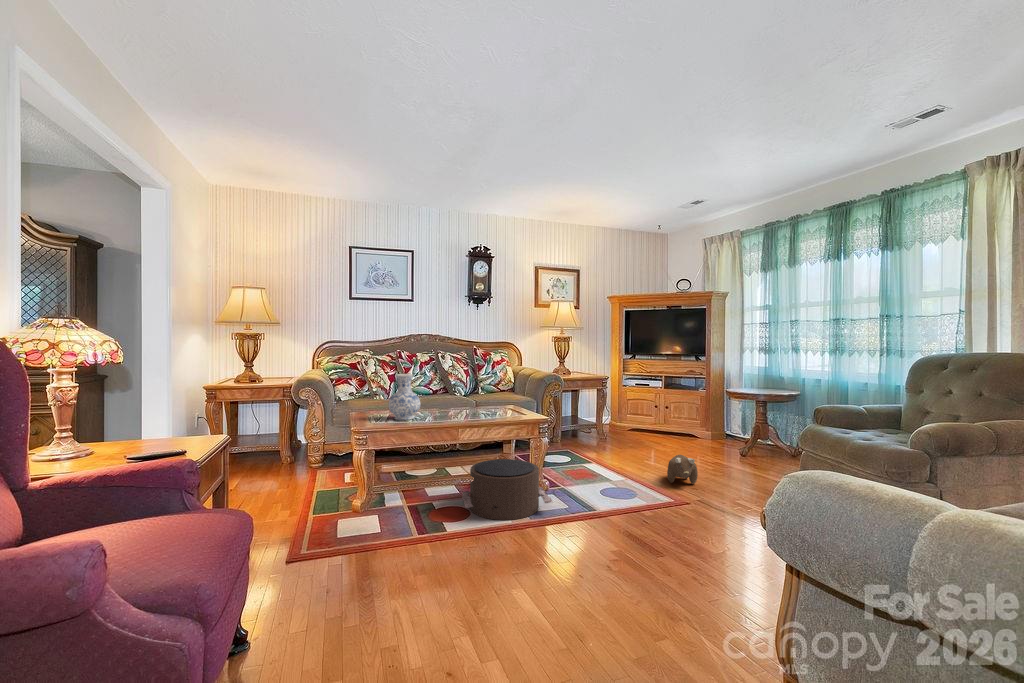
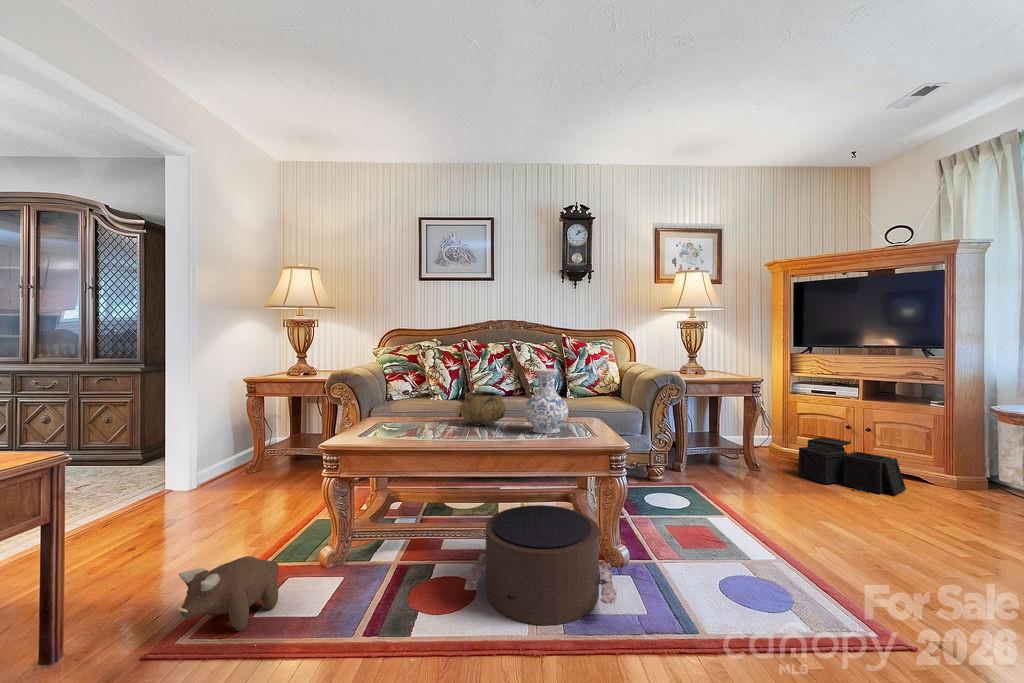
vase: present [388,374,420,420] -> present [524,369,568,434]
decorative bowl: none [429,390,460,413] -> present [461,391,505,426]
storage bin: none [630,414,687,445] -> present [799,437,906,495]
plush toy: present [667,455,698,484] -> present [177,556,279,631]

